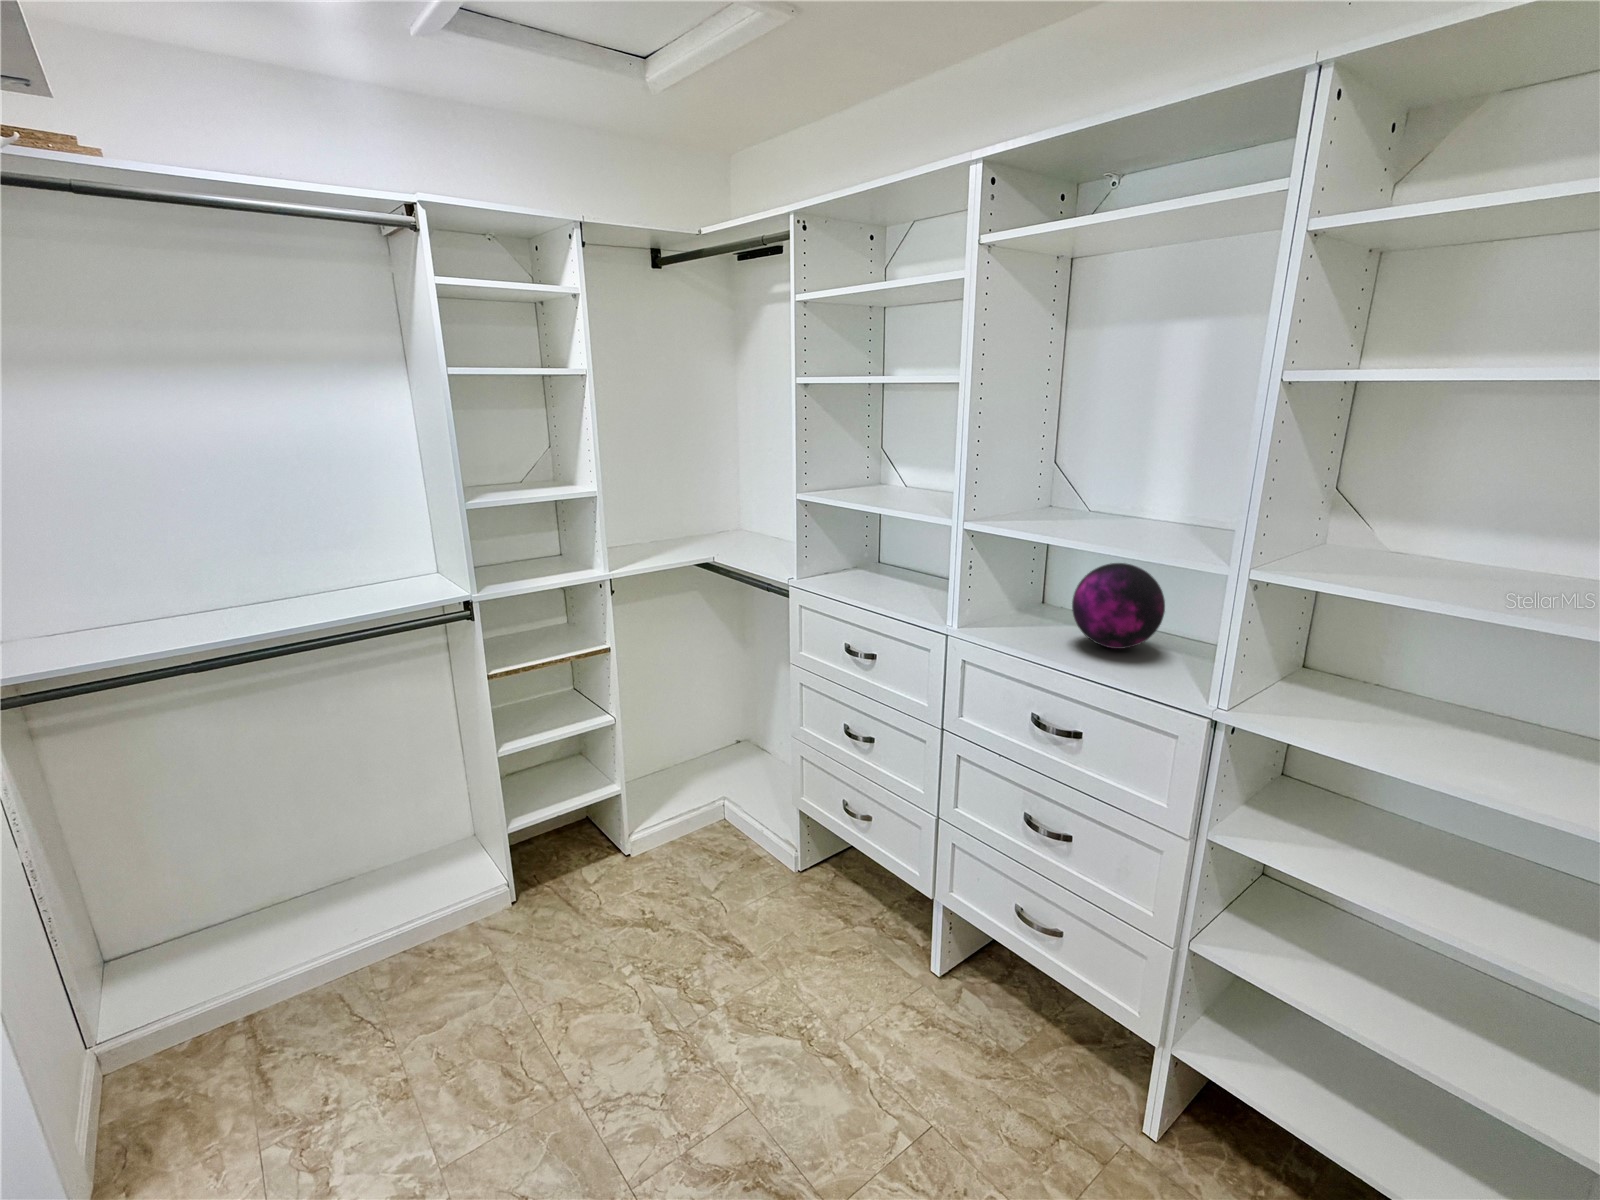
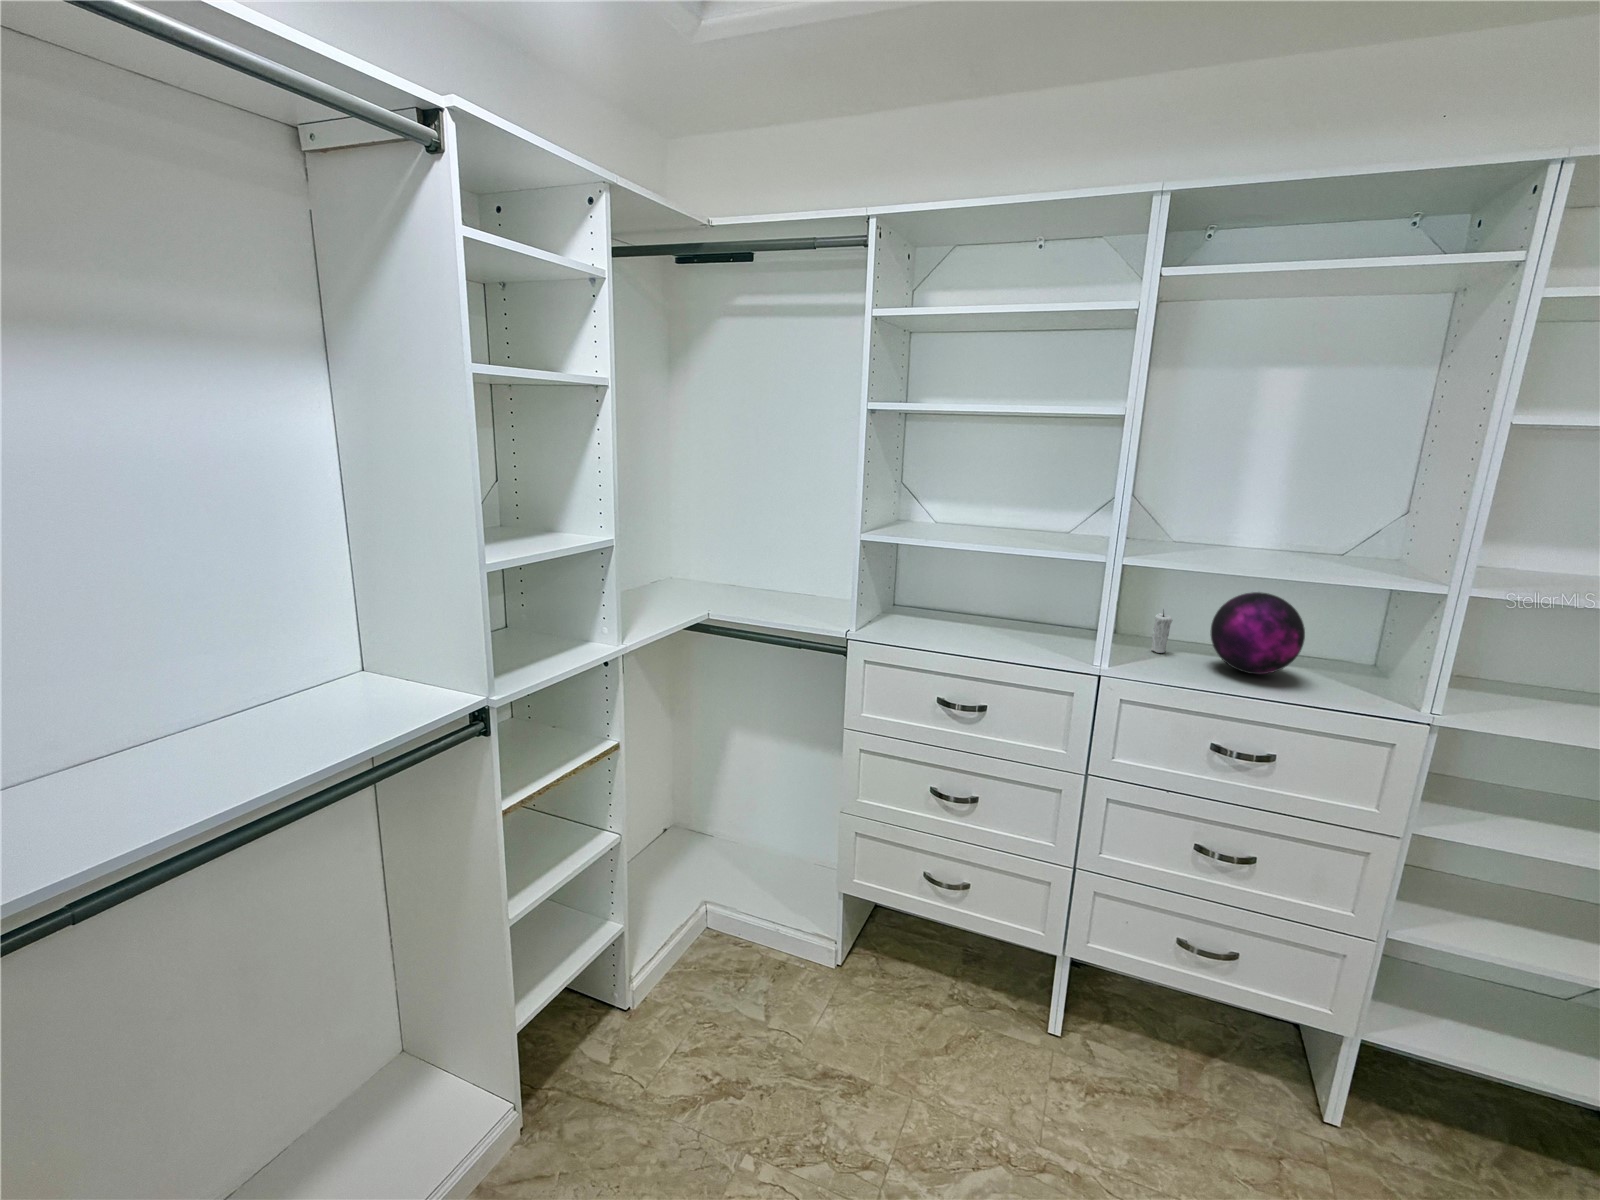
candle: none [1045,576,1063,622] -> present [1151,611,1172,653]

